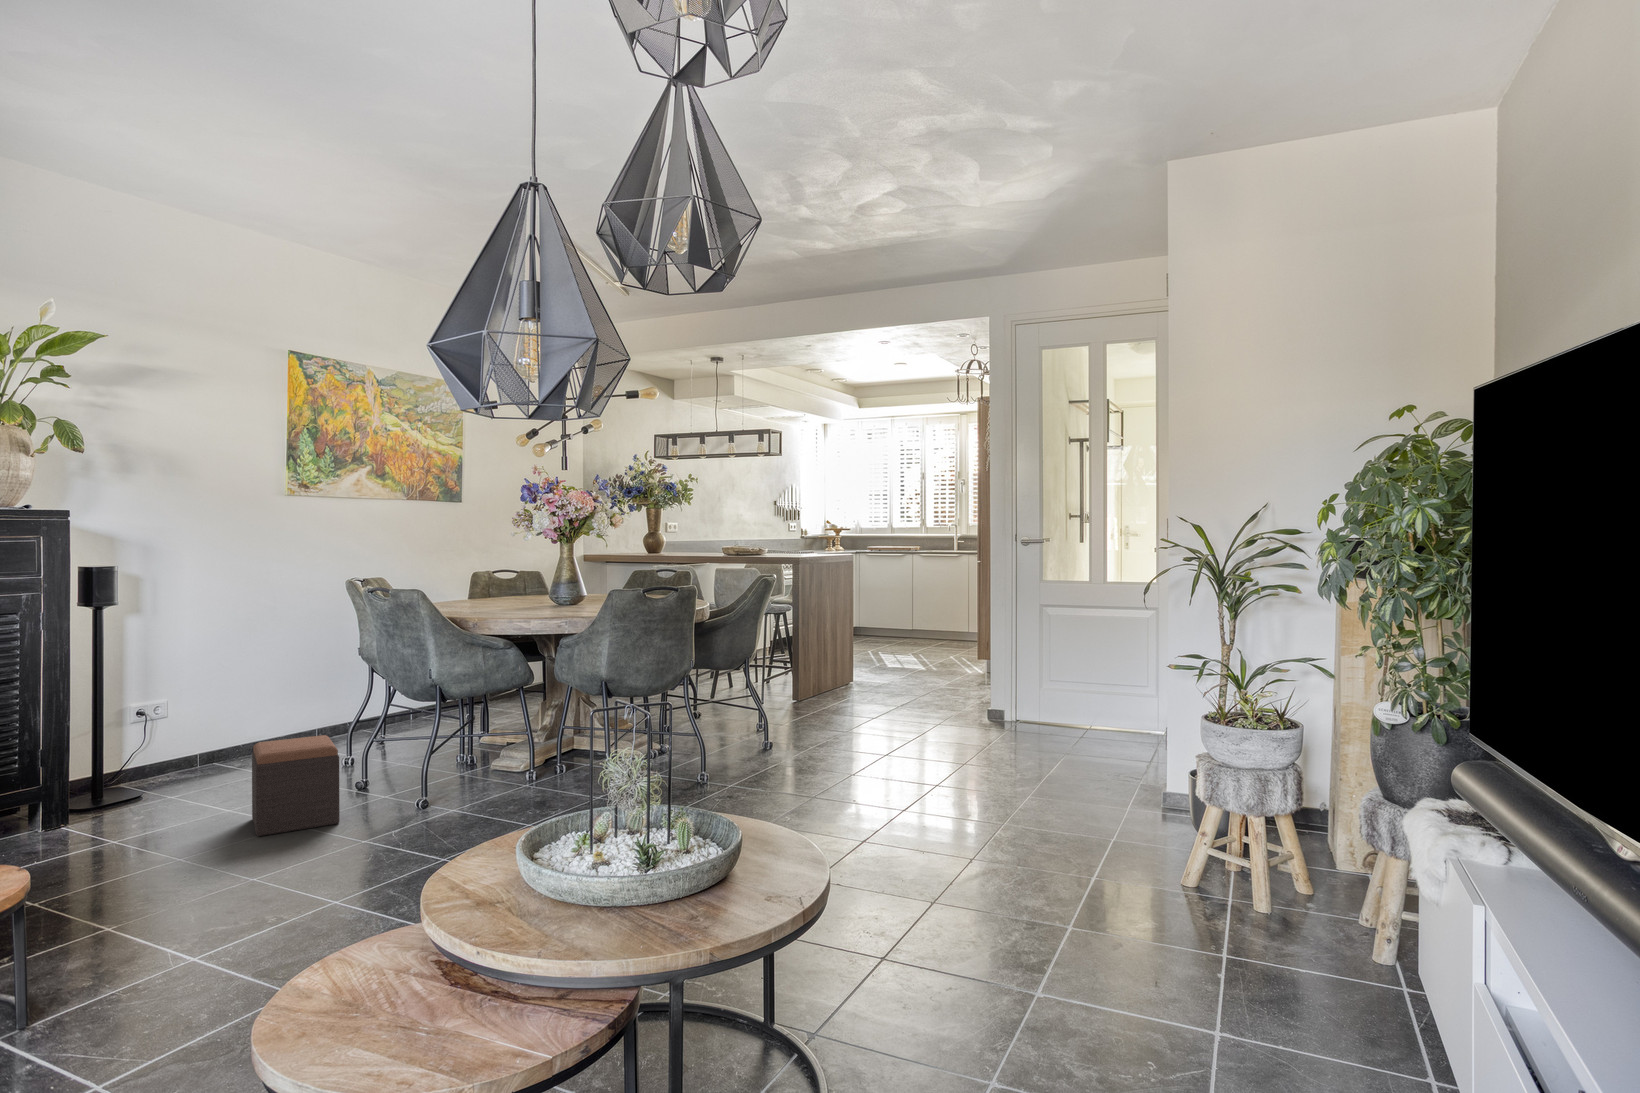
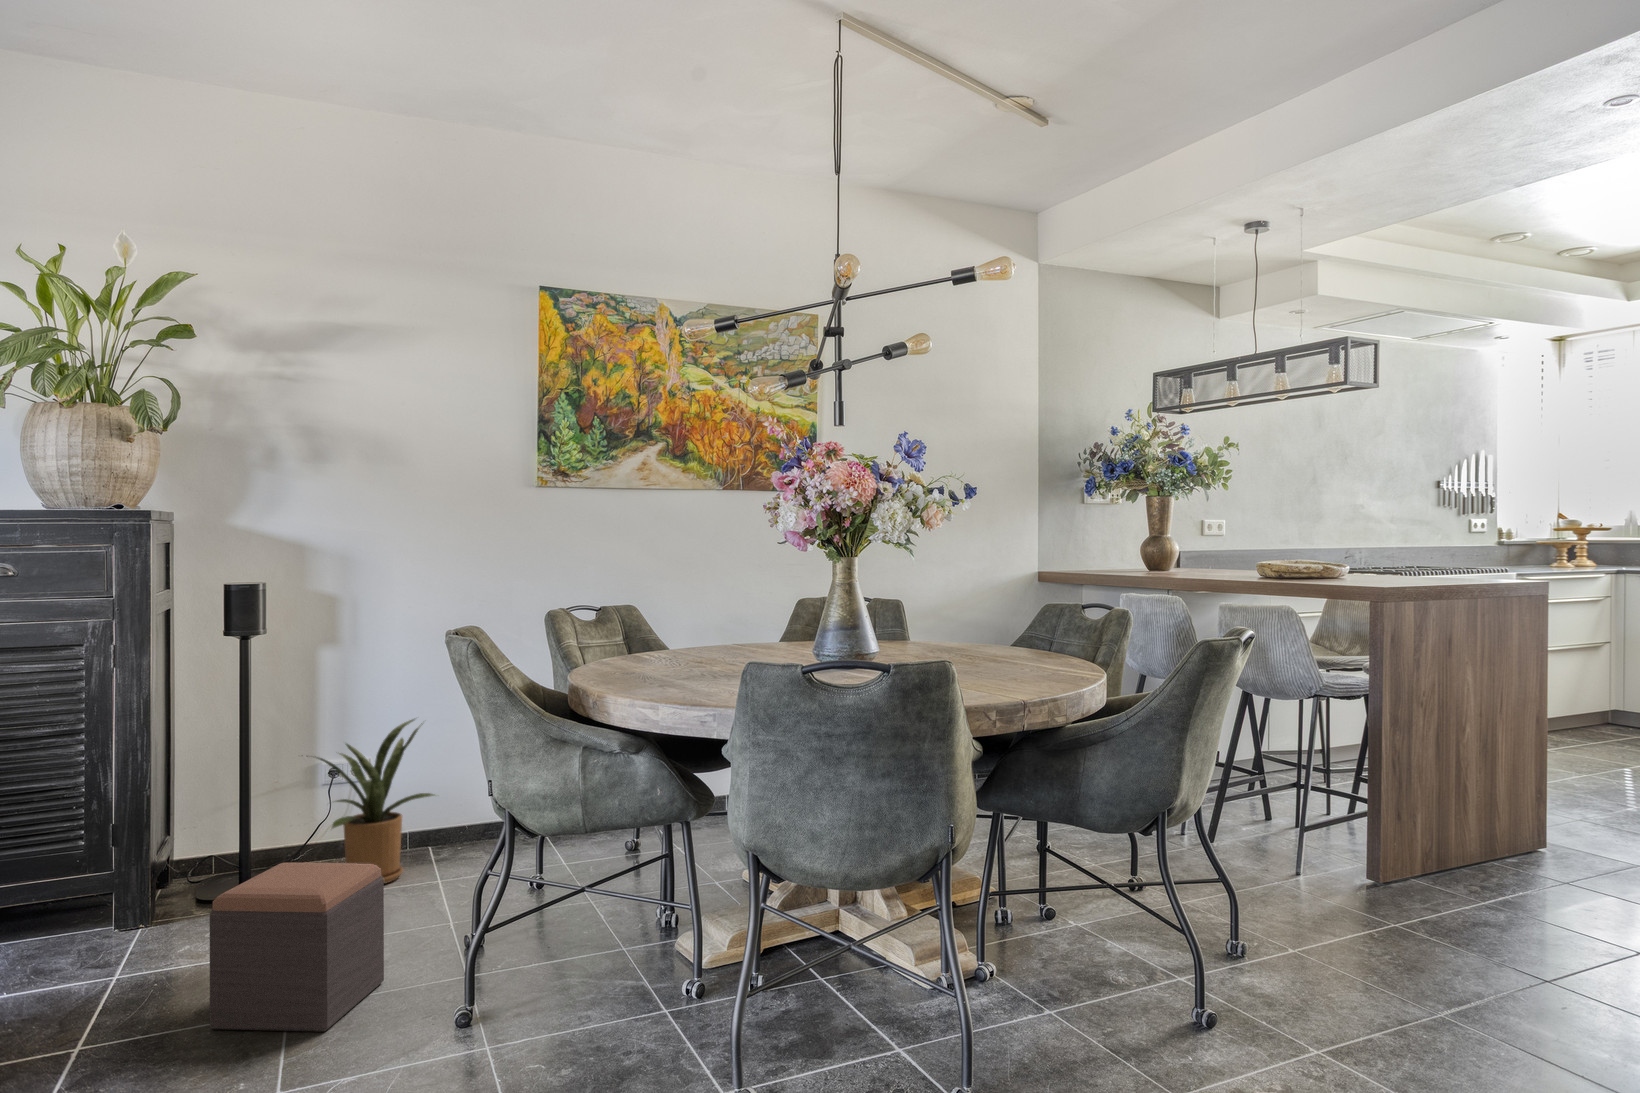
house plant: none [149,663,238,785] -> present [302,719,434,883]

